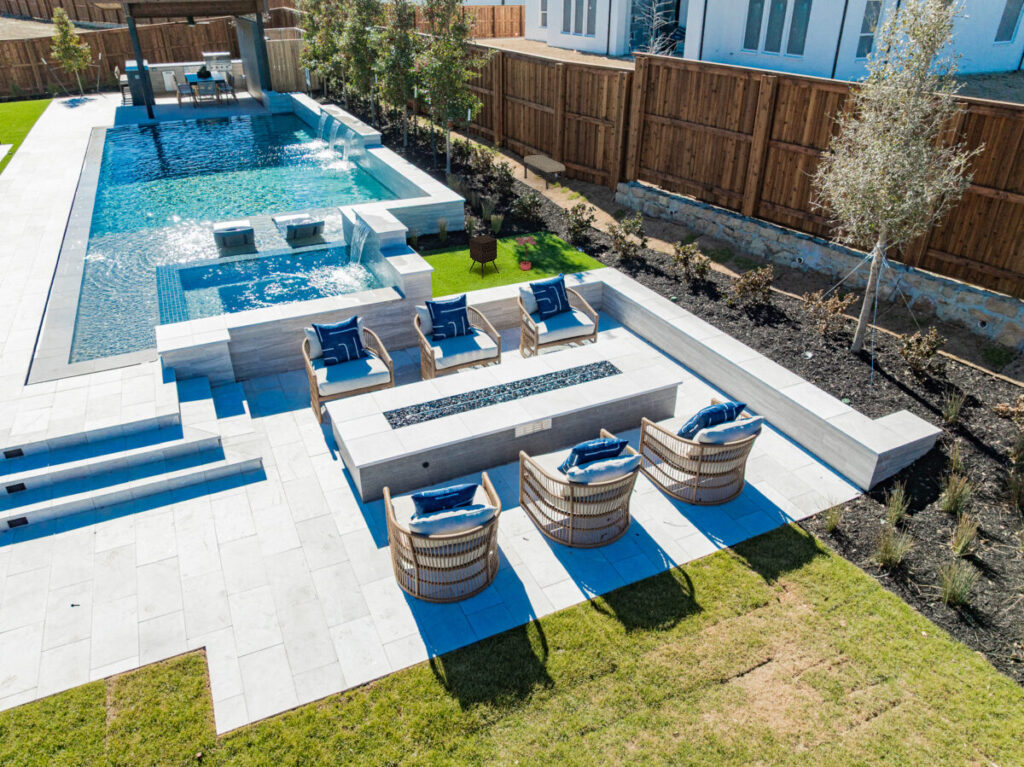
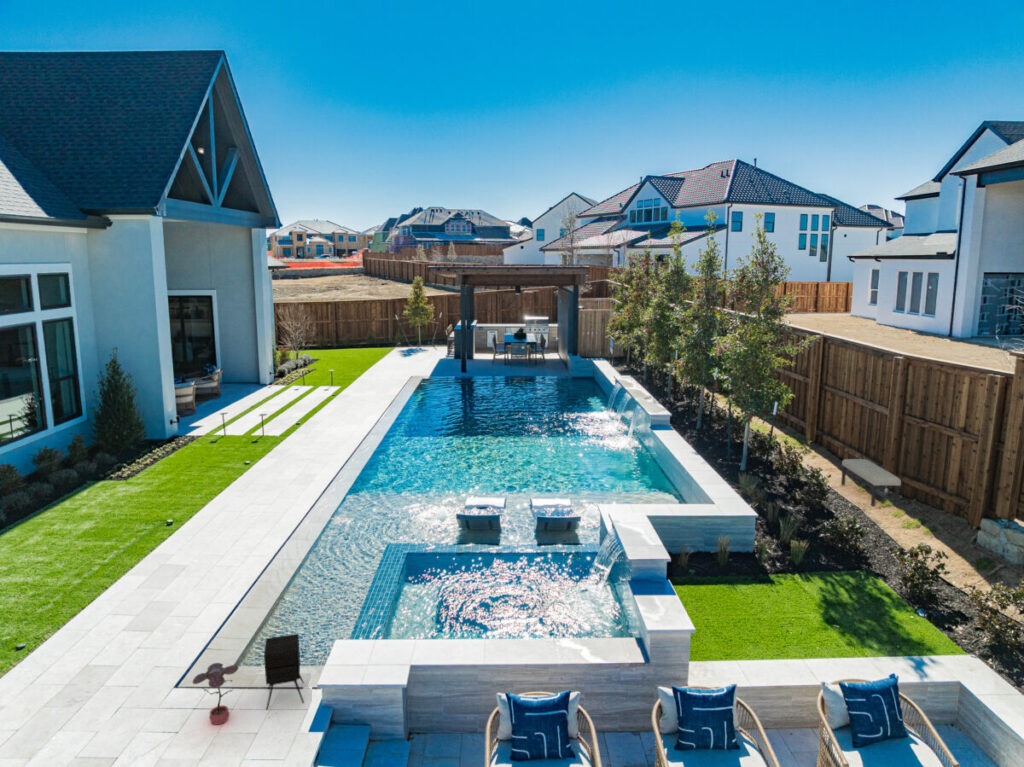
side table: present [469,235,499,278] -> present [264,634,304,709]
potted plant: present [516,236,536,270] -> present [193,663,238,725]

